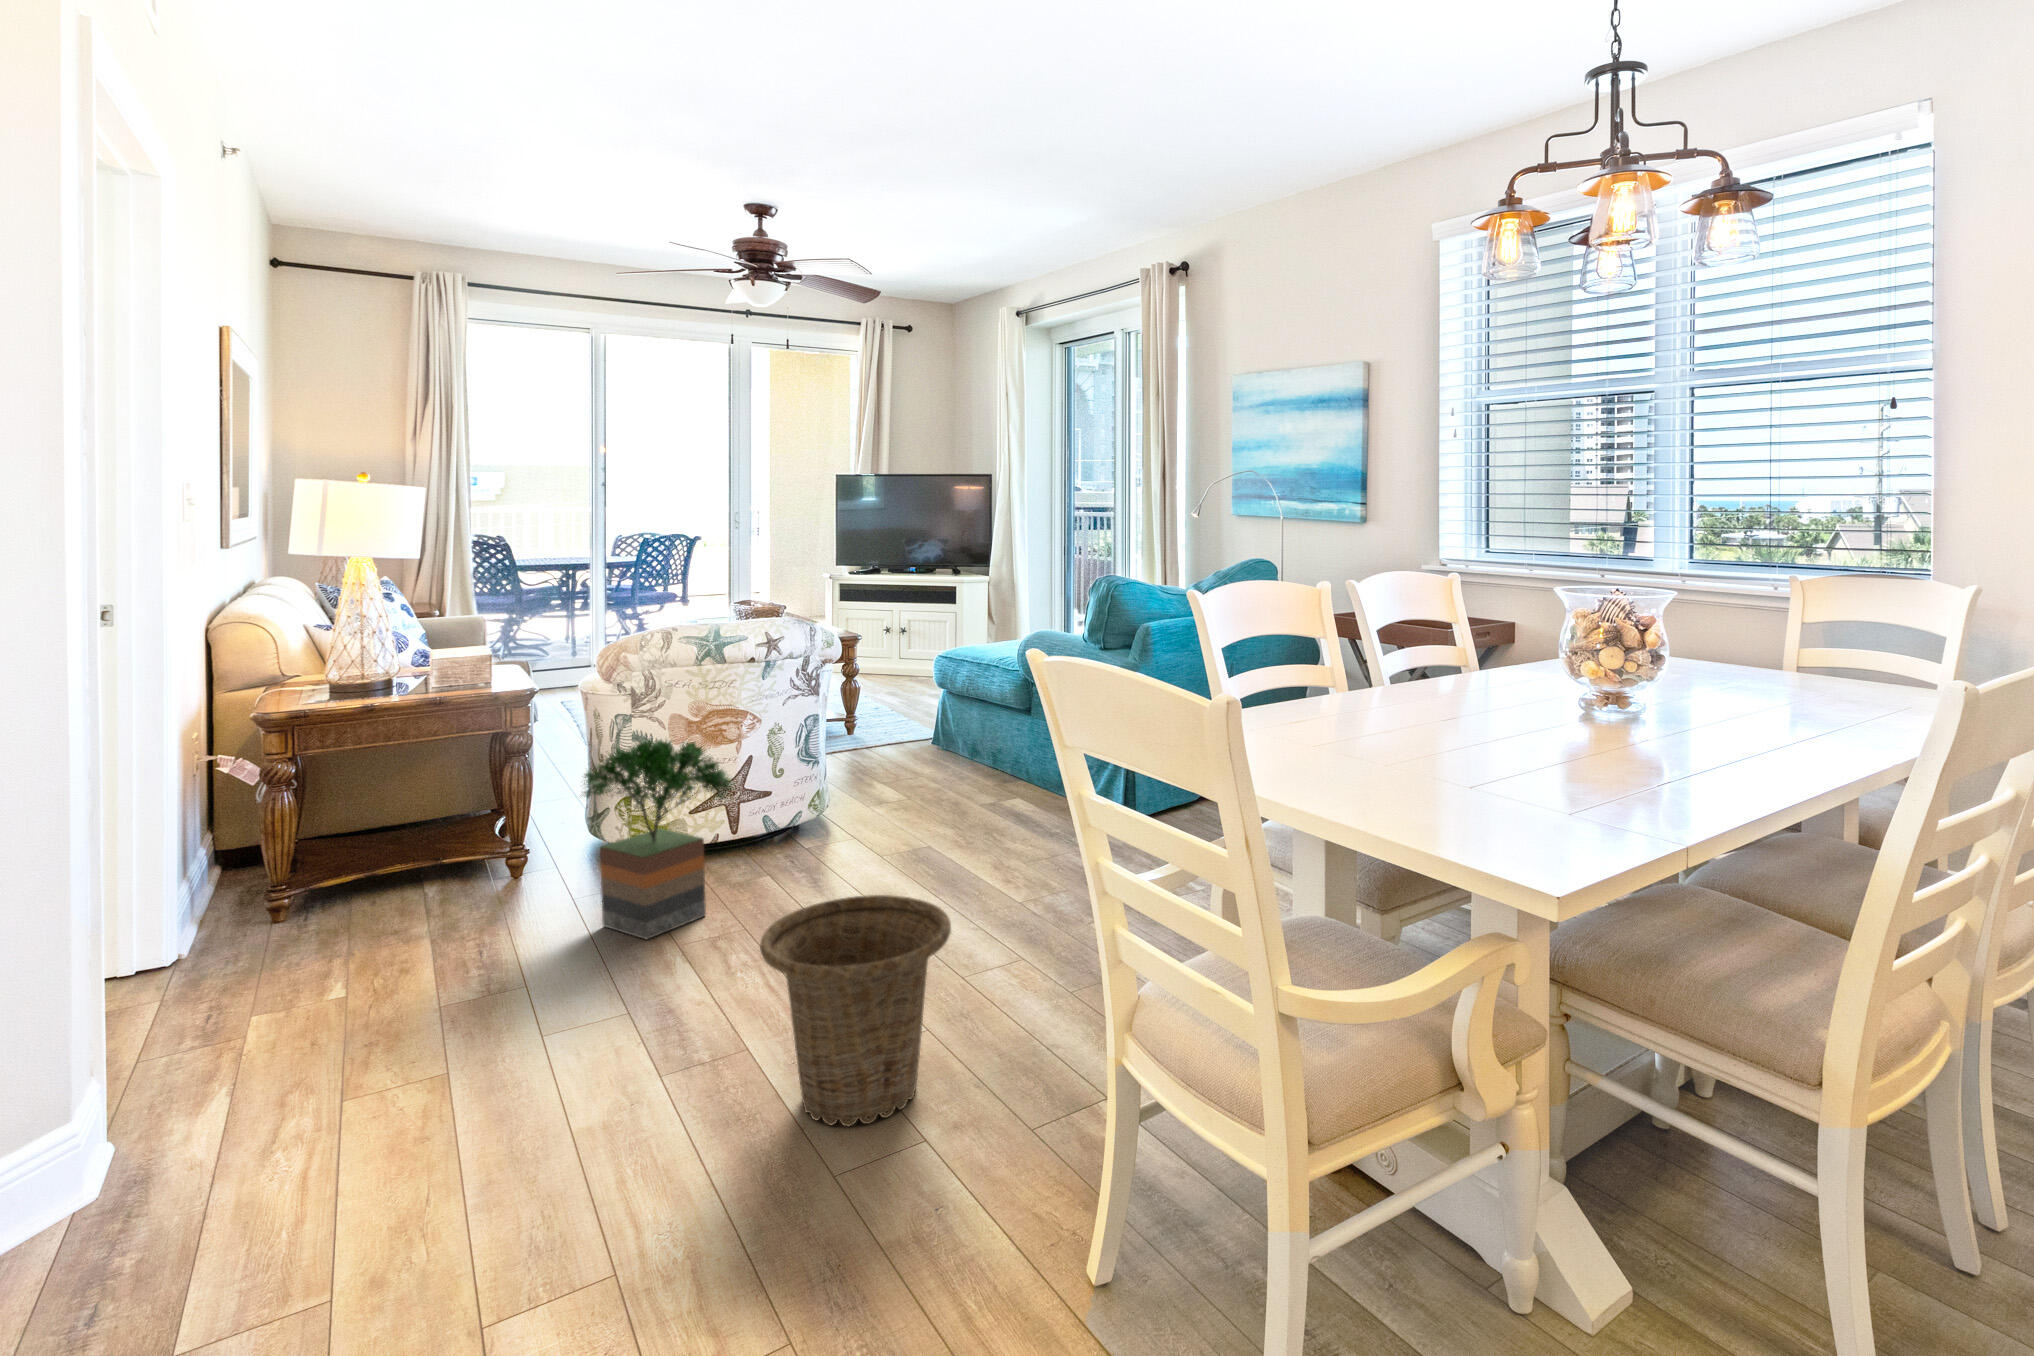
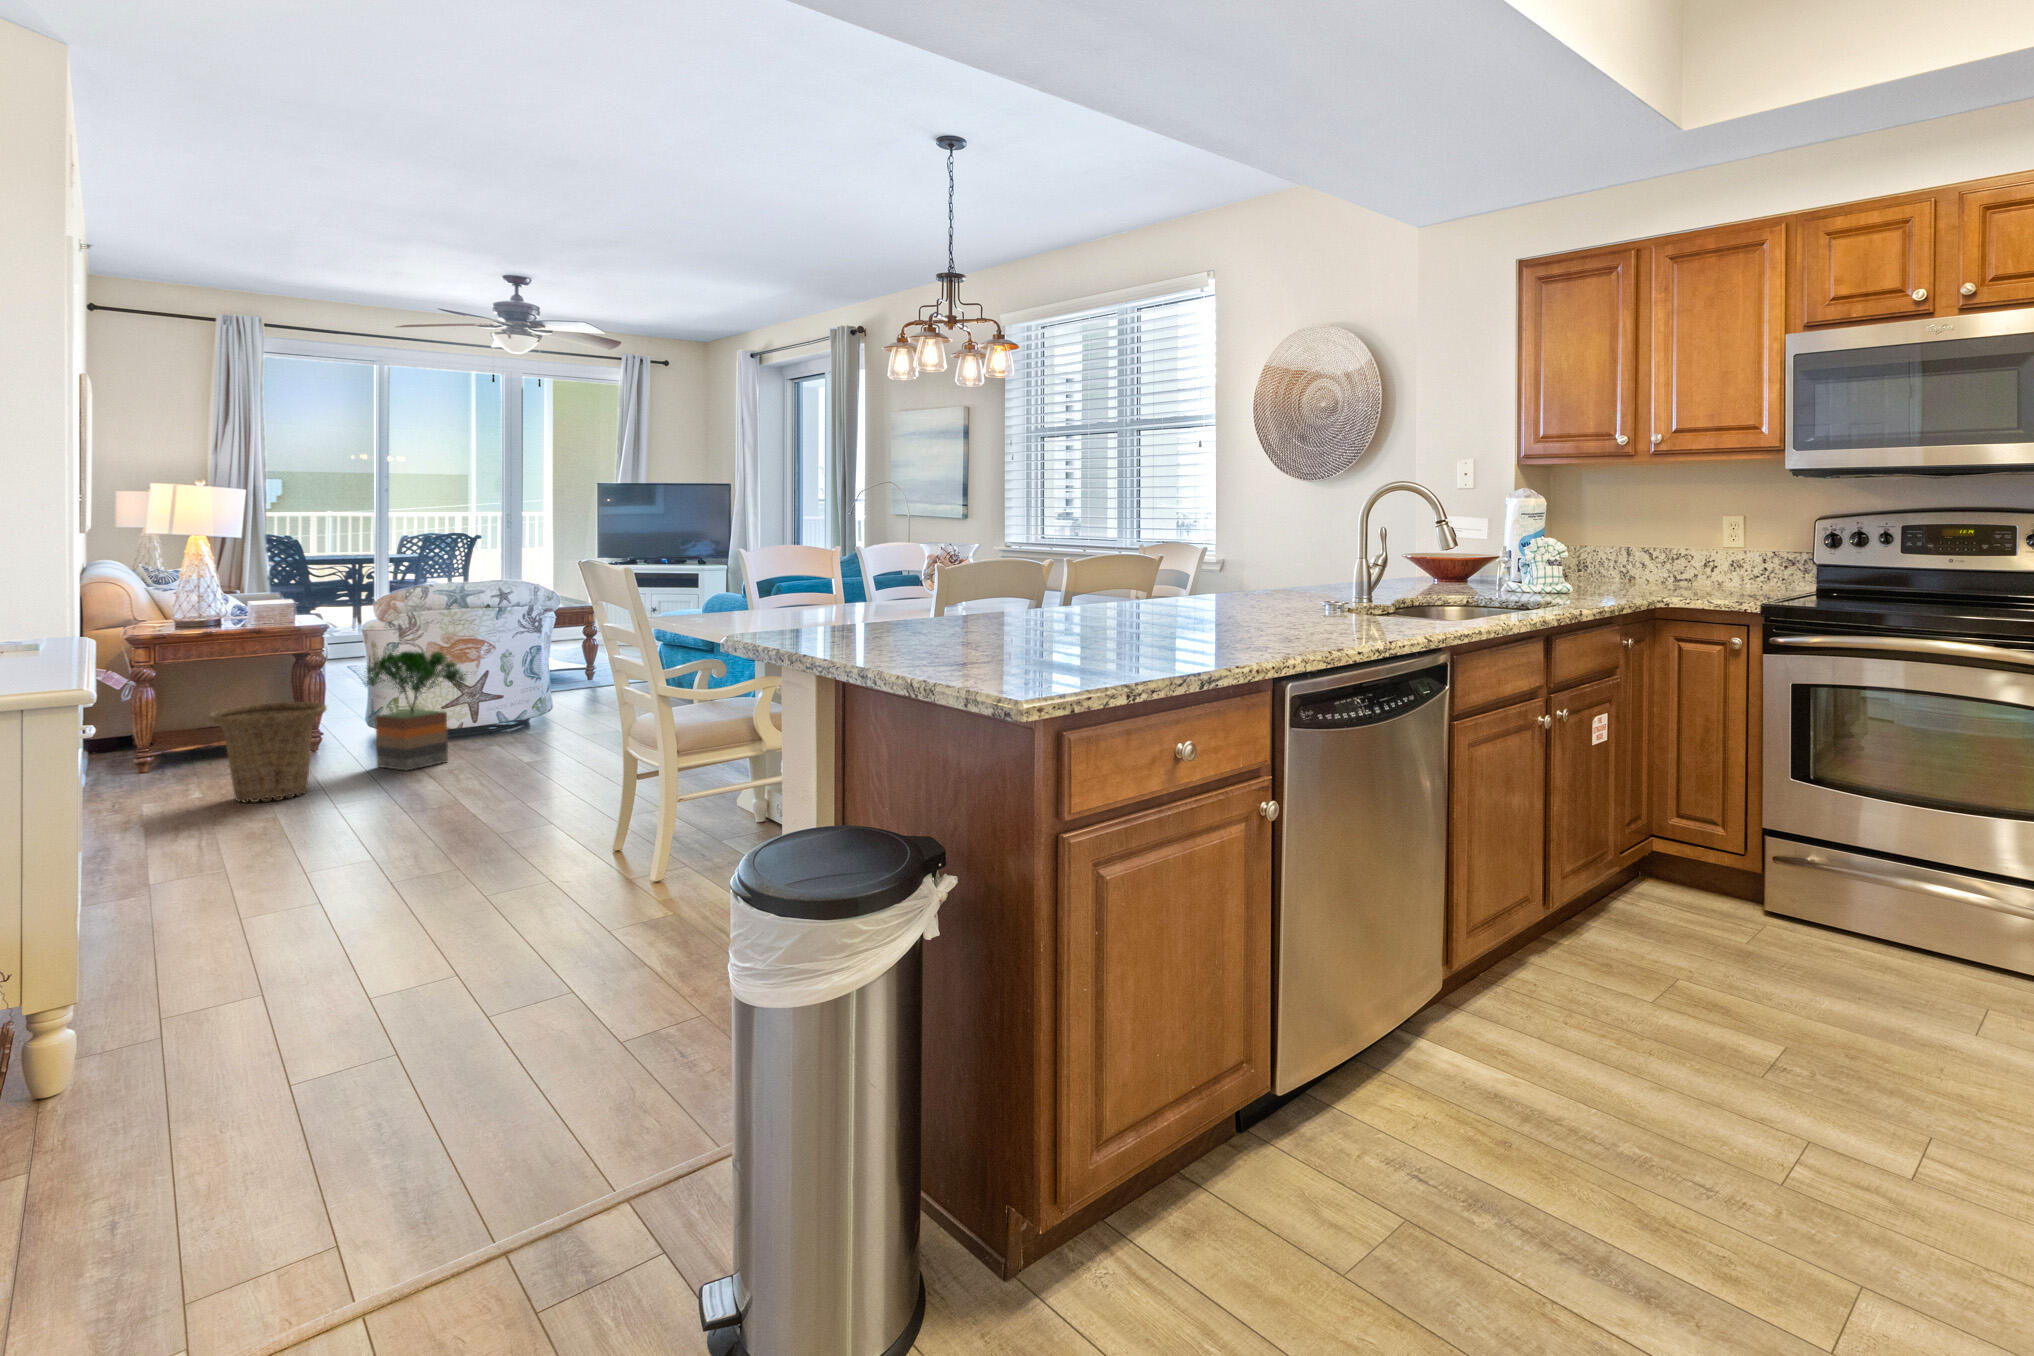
basket: present [760,895,951,1126] -> present [207,702,327,802]

